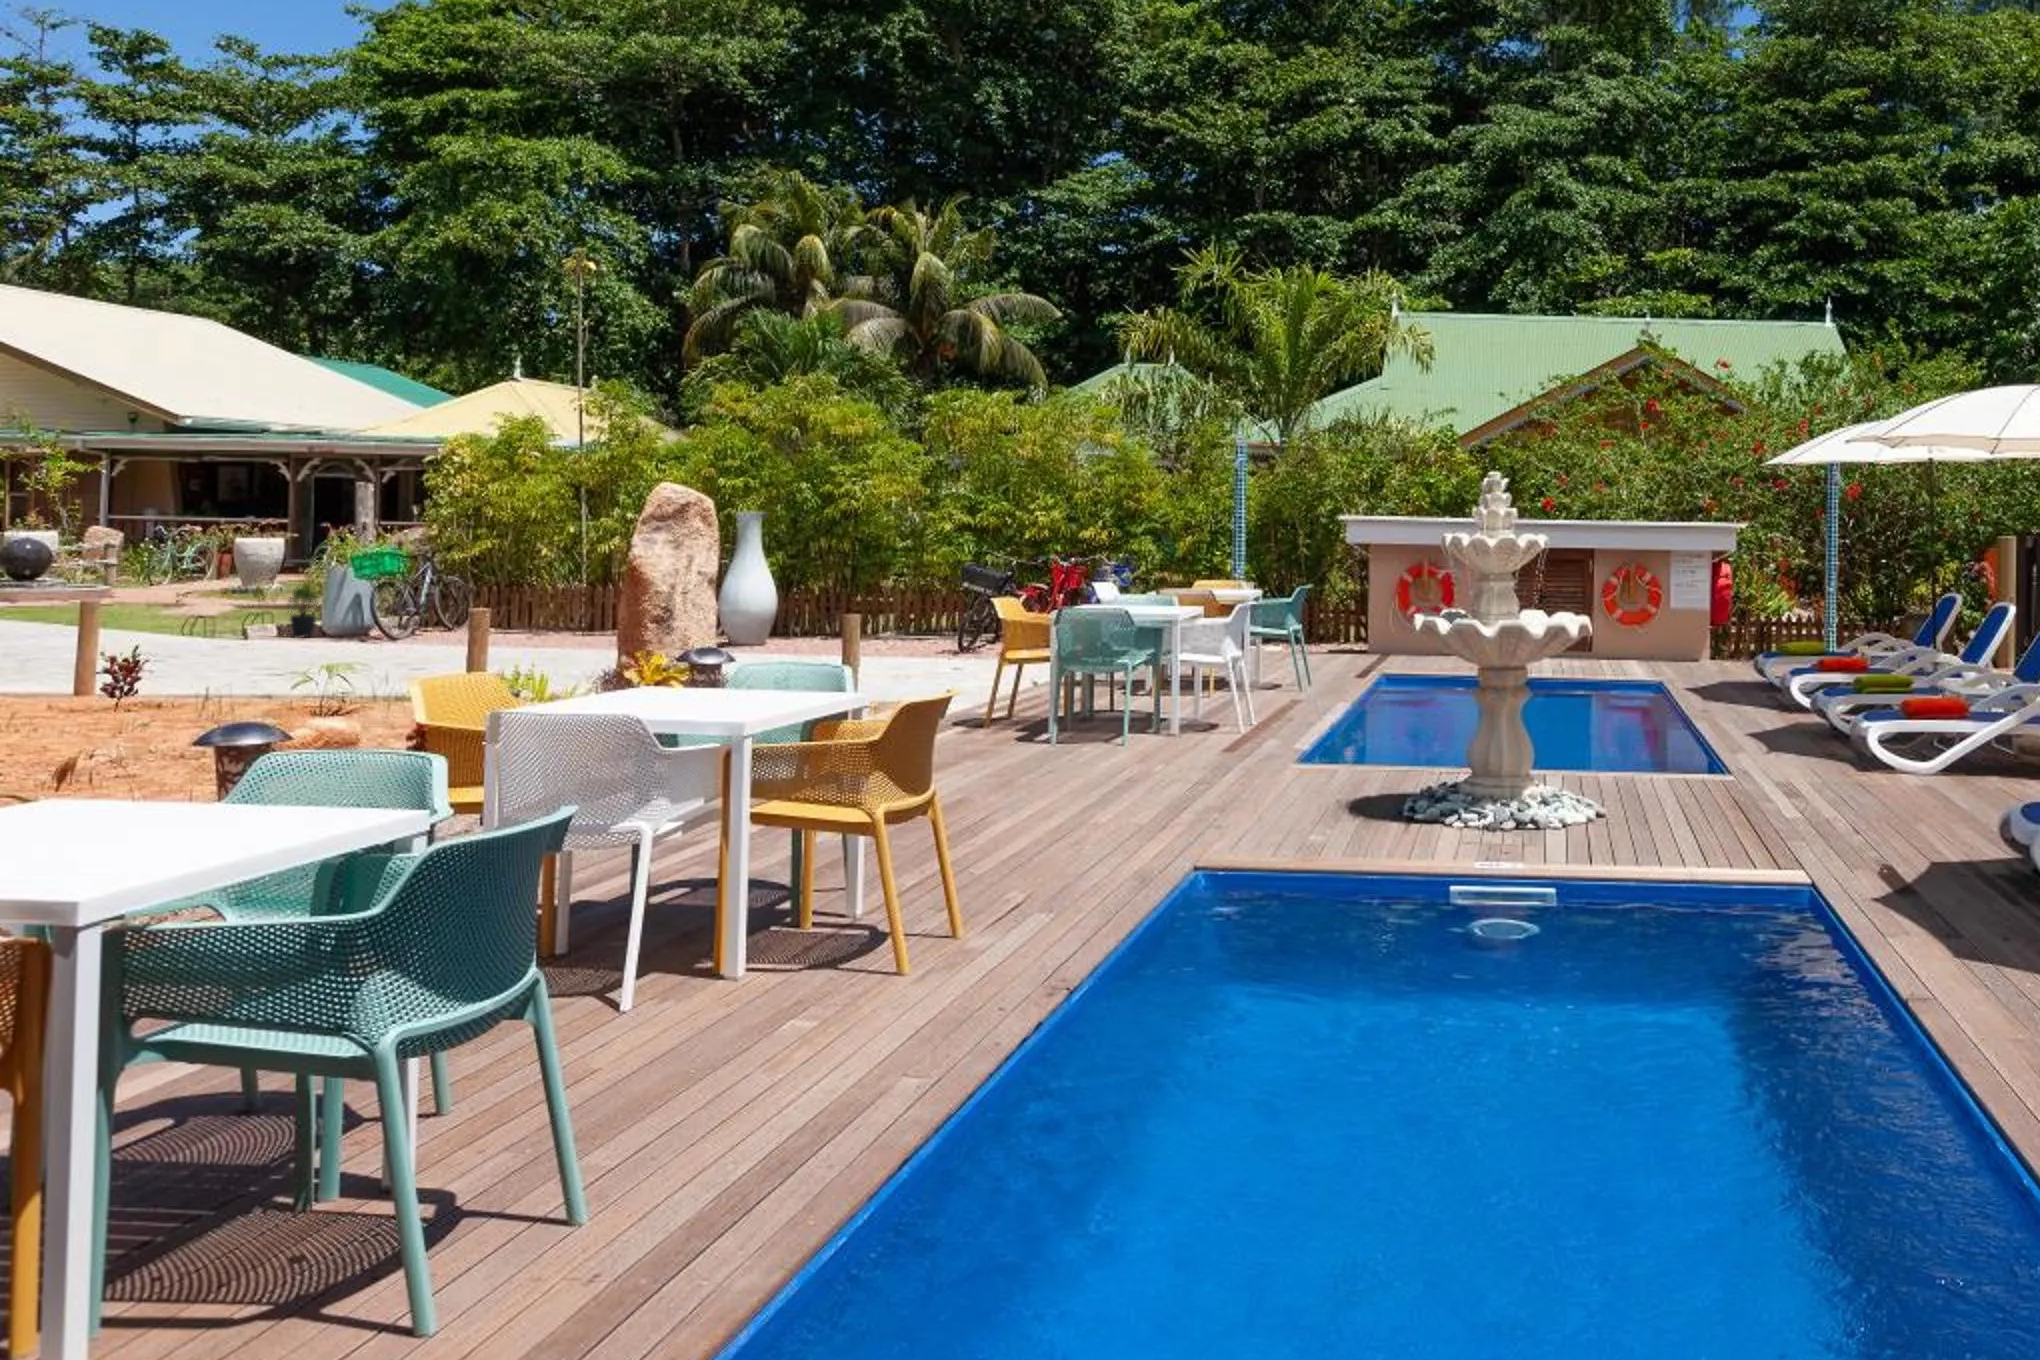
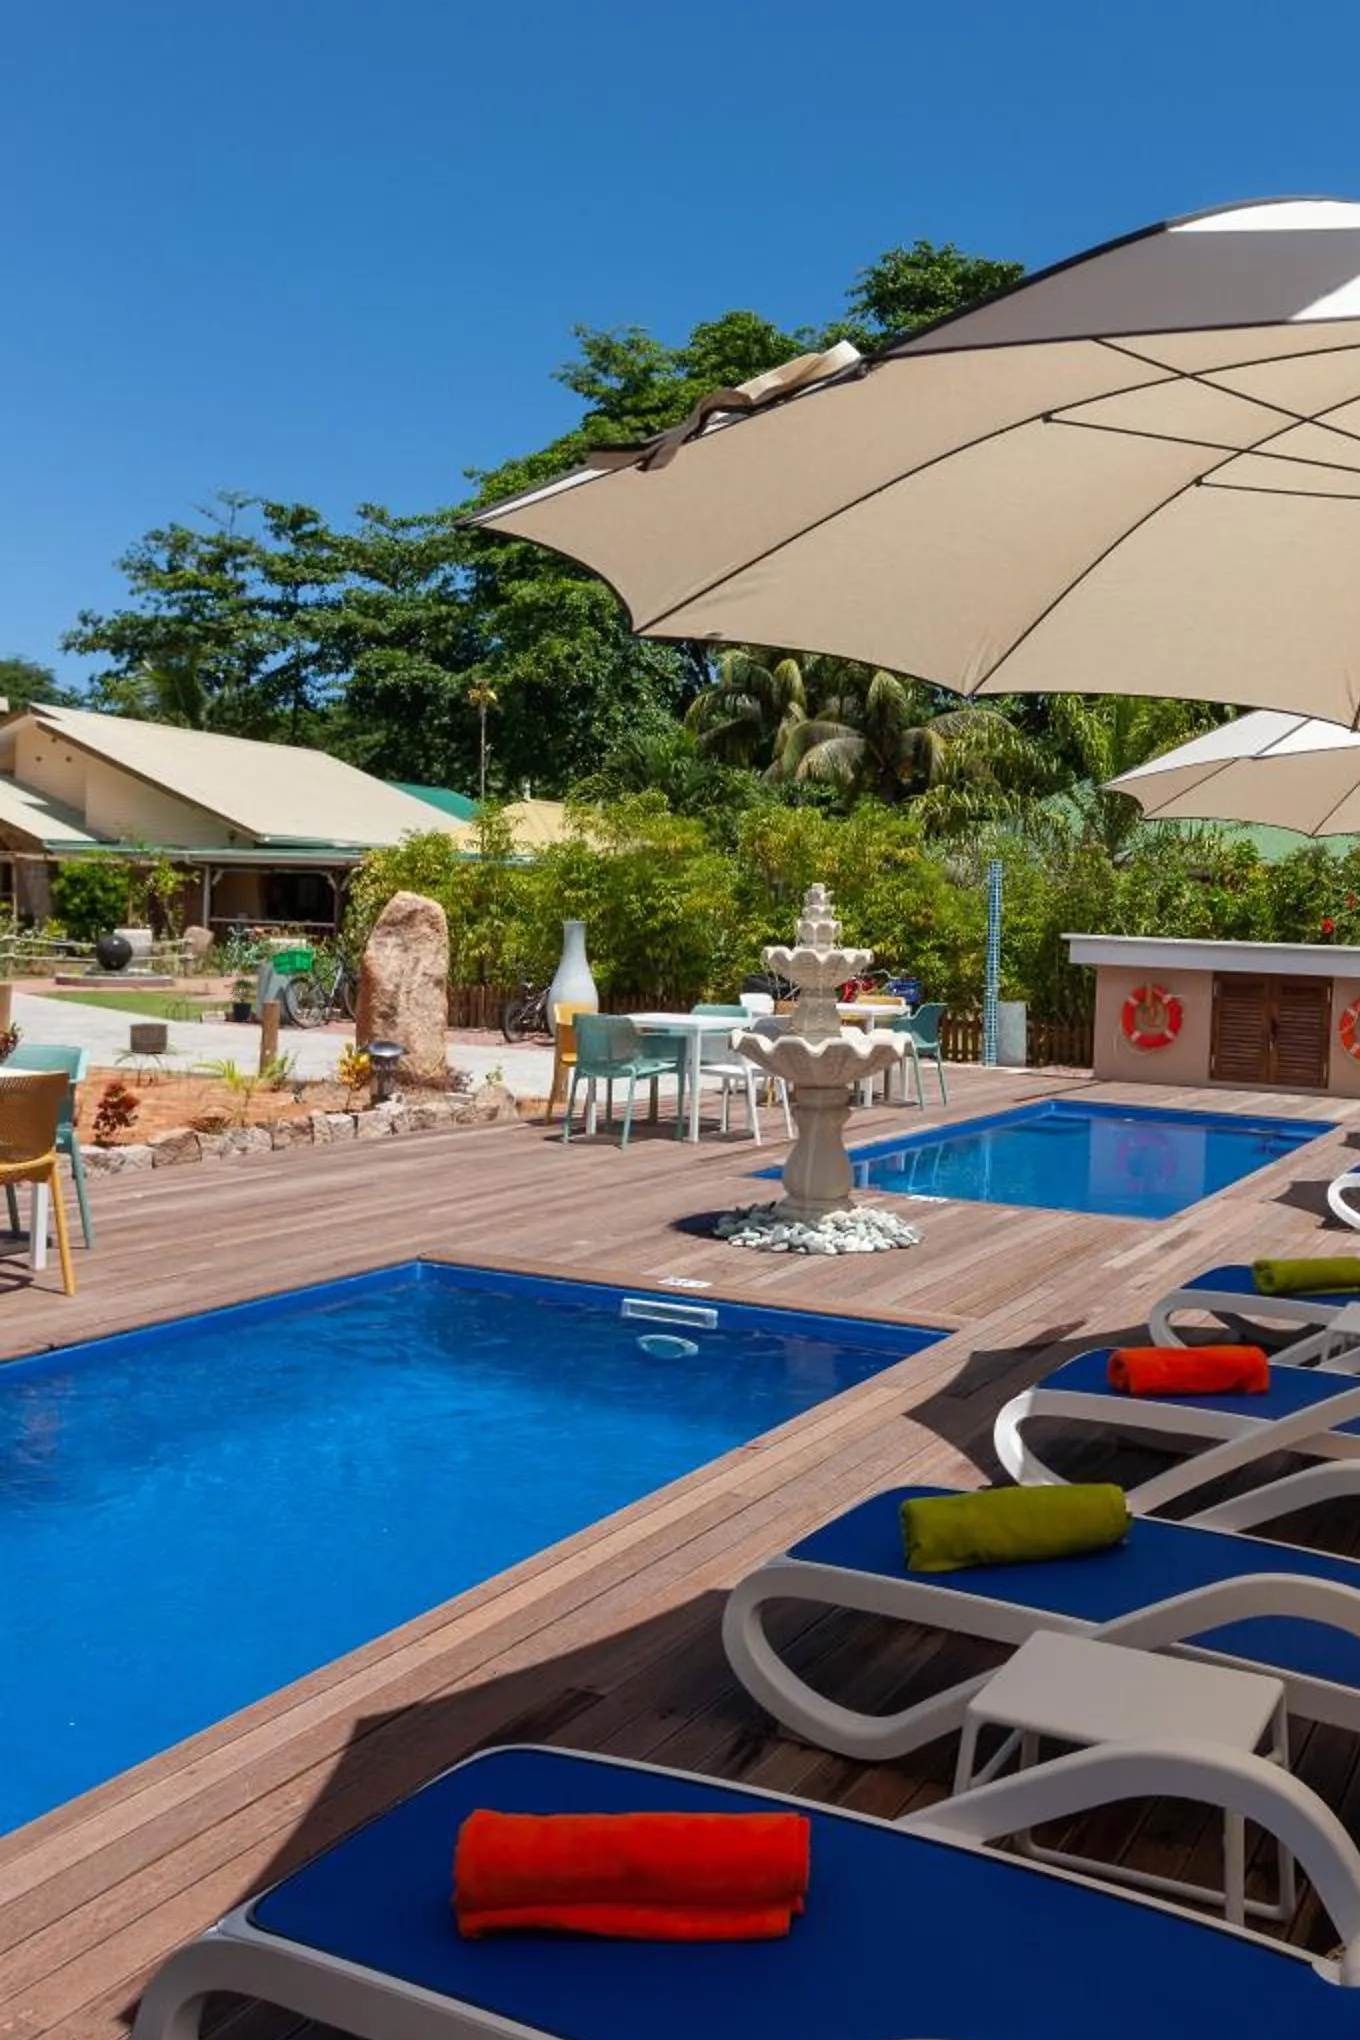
wooden bucket: none [293,651,343,687] -> present [130,1023,168,1053]

